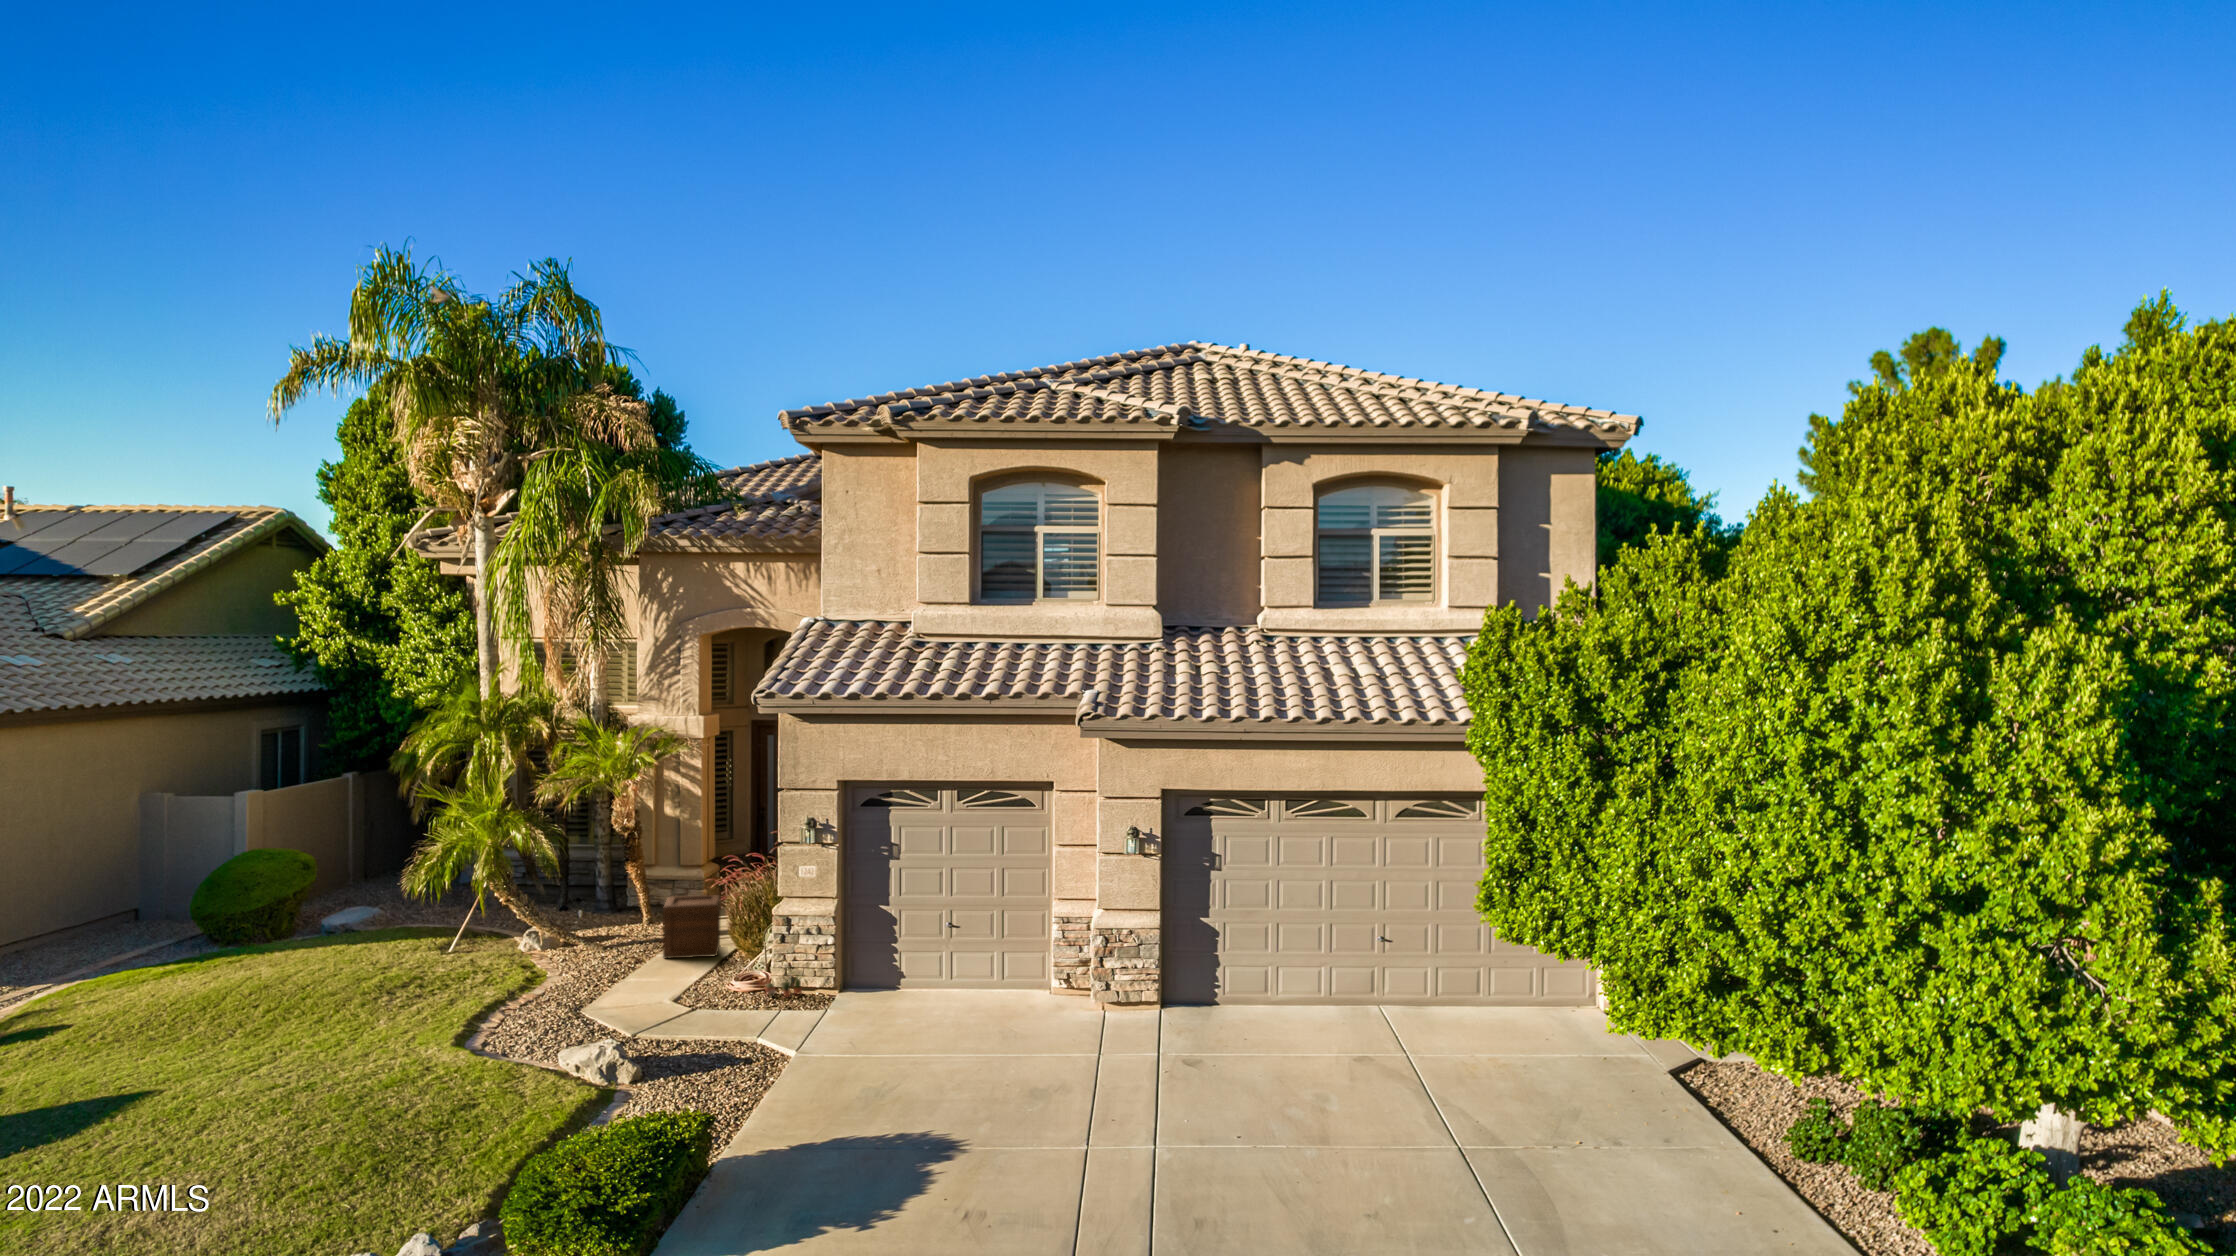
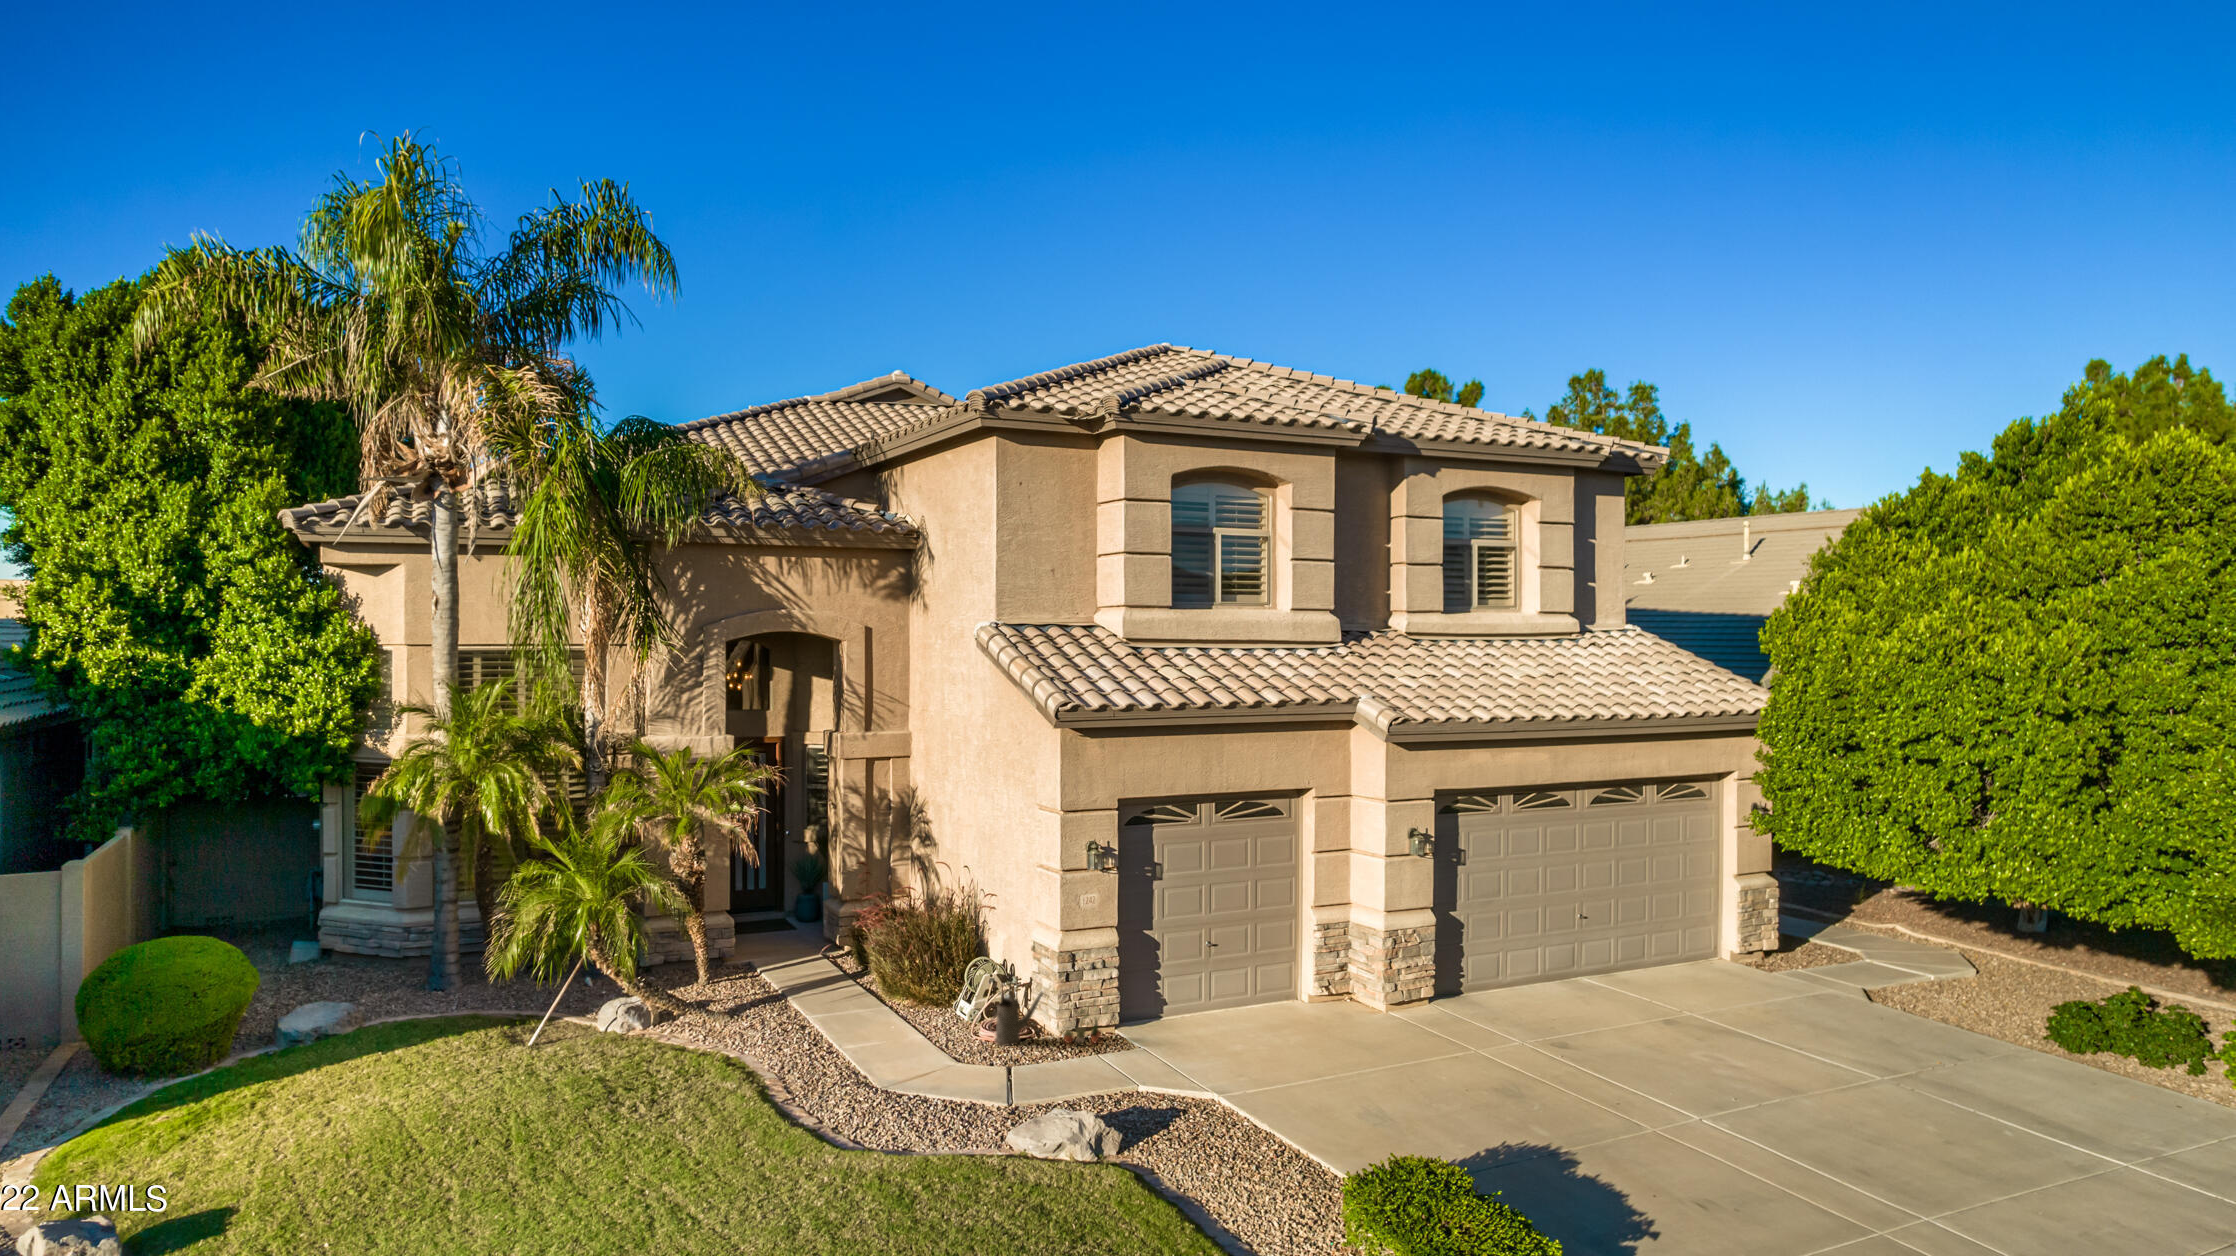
wooden crate: present [663,895,721,959] -> none [827,942,911,1023]
watering can: none [709,940,768,989] -> present [990,990,1043,1046]

